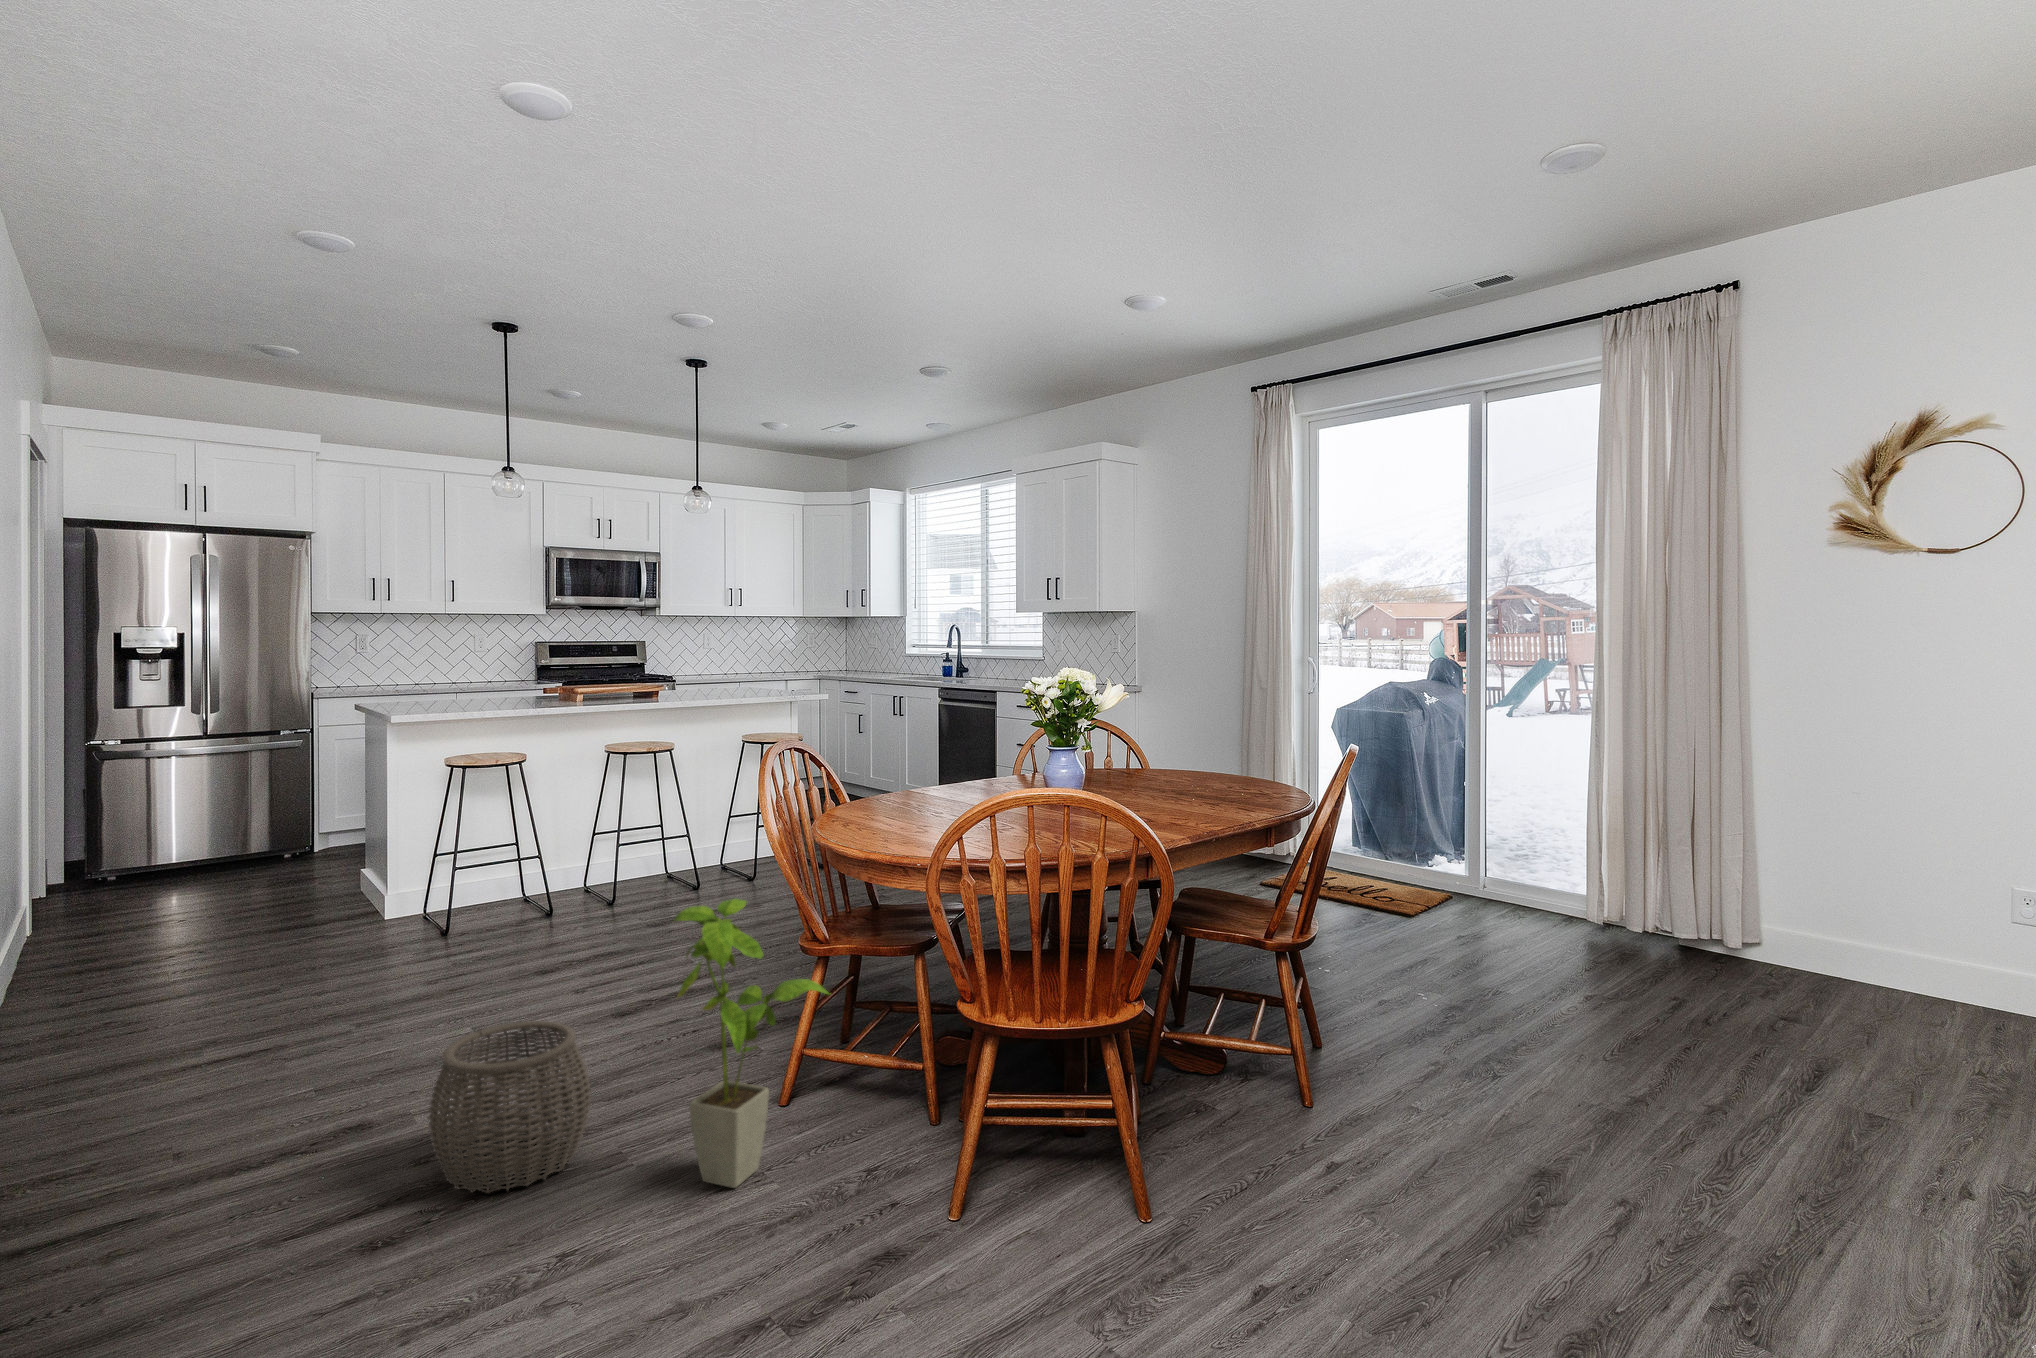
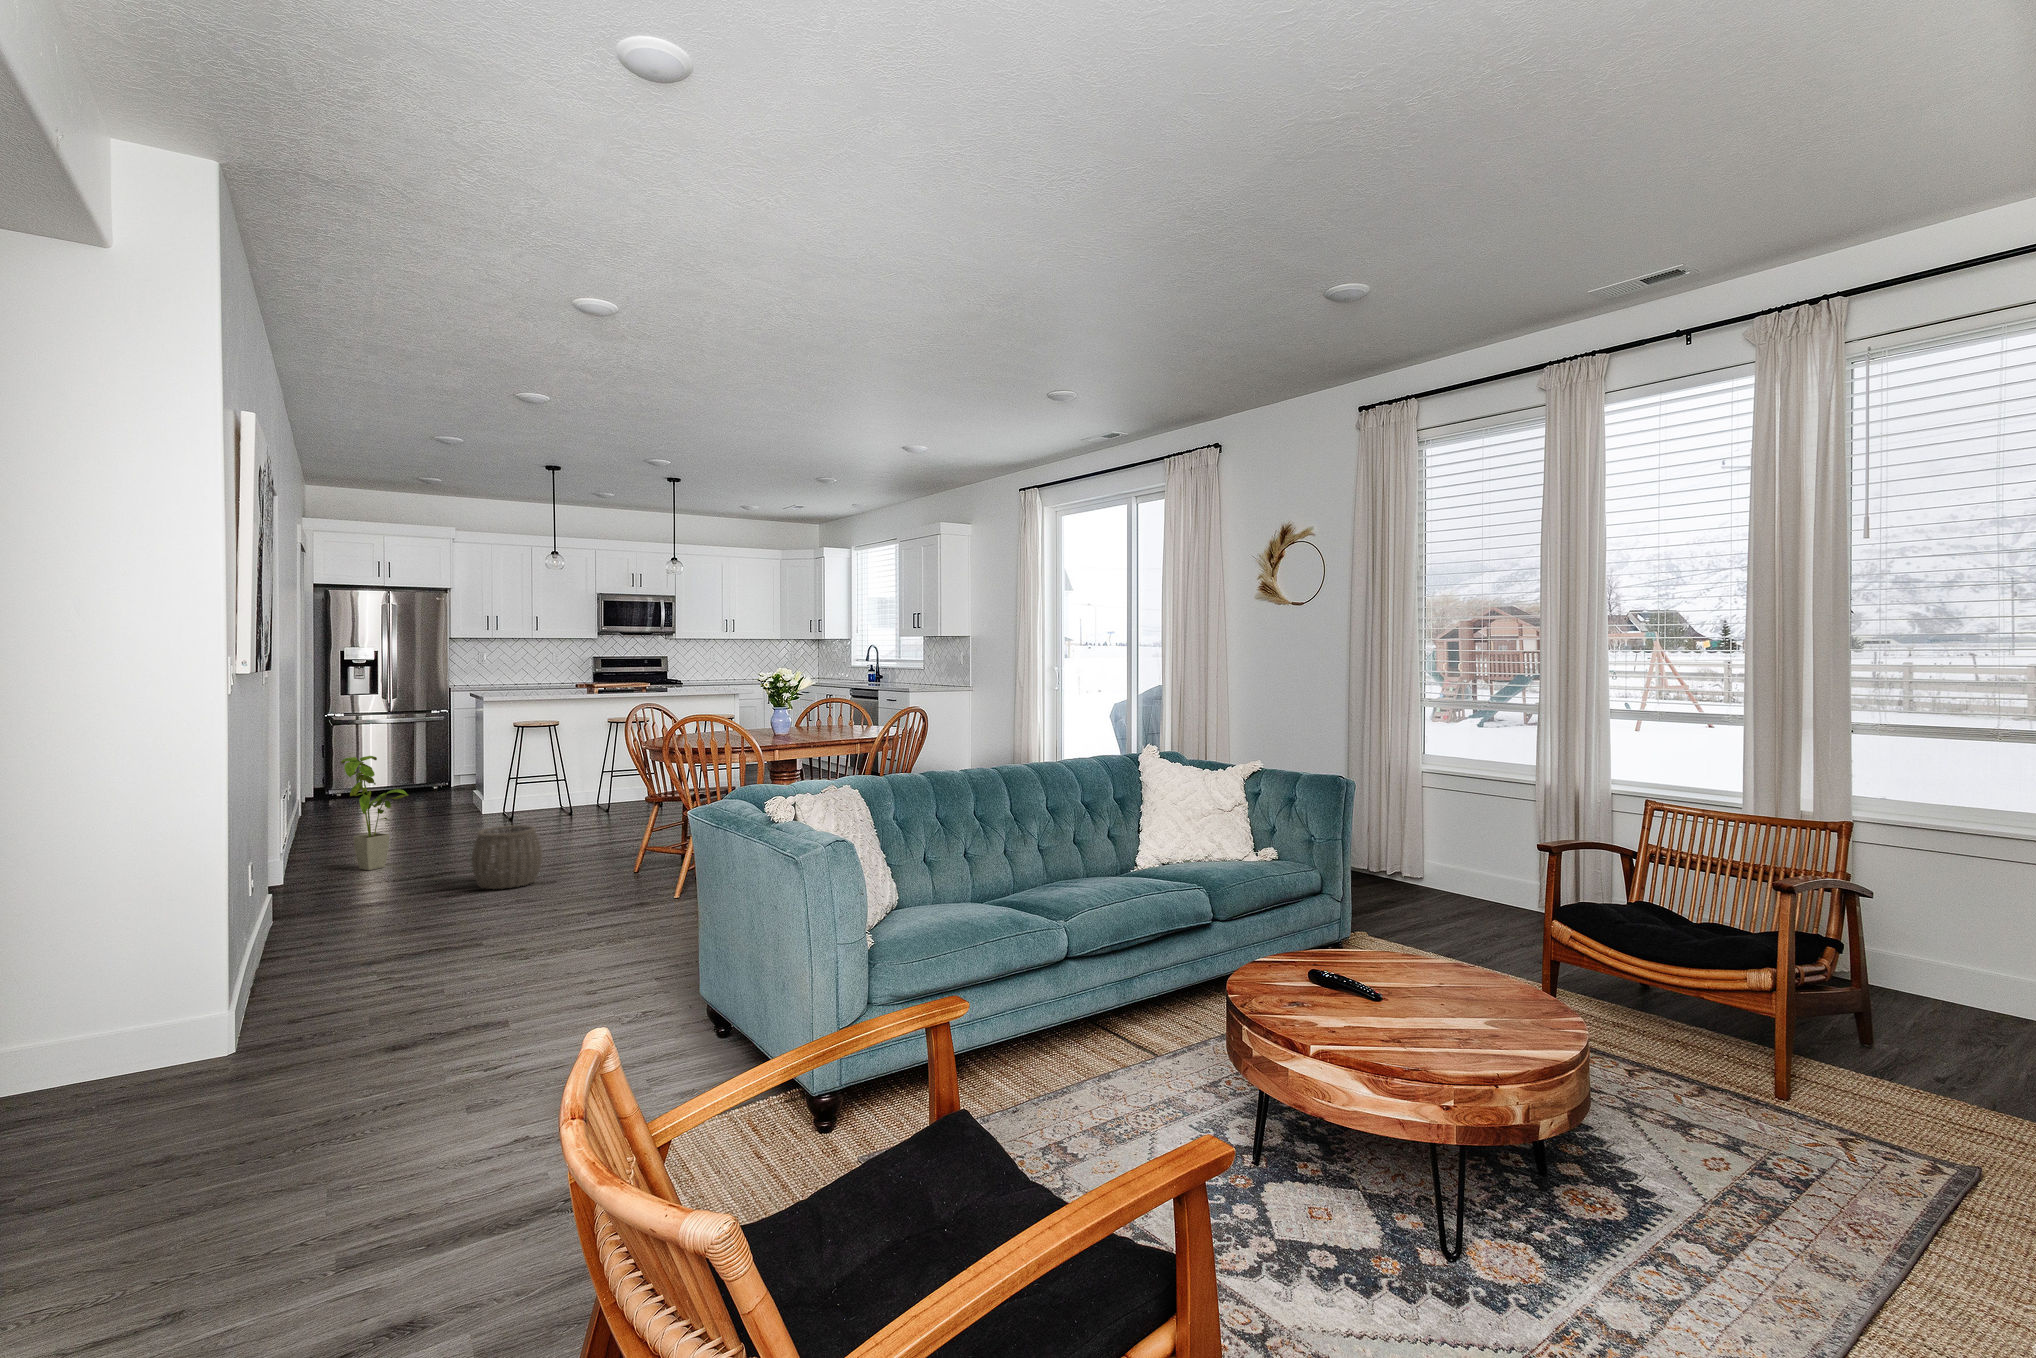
house plant: present [674,899,829,1188] -> present [341,756,408,870]

